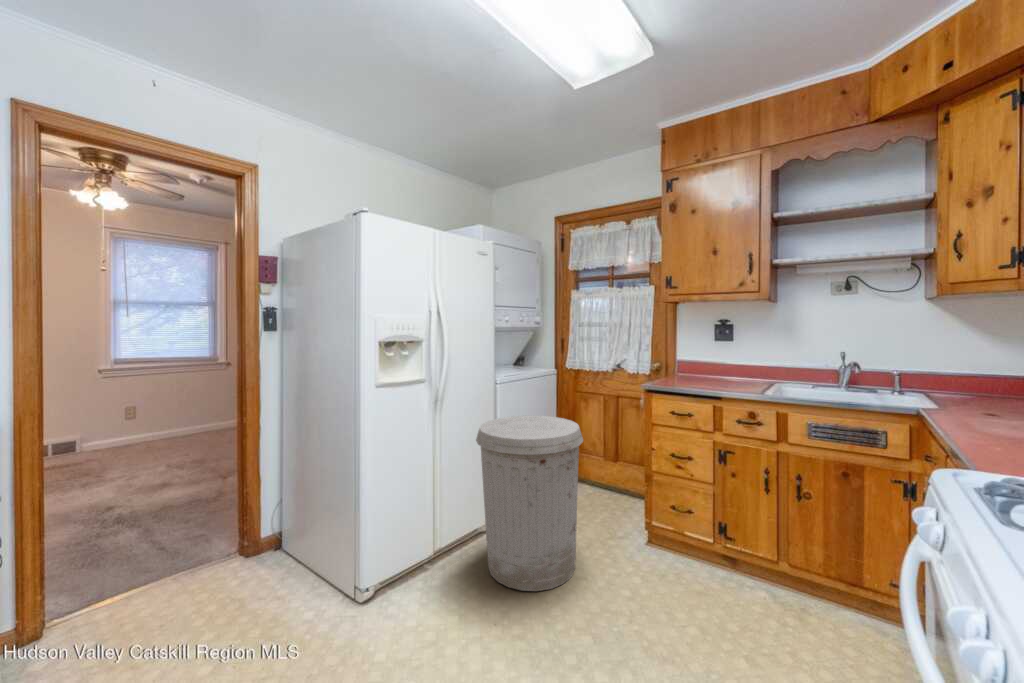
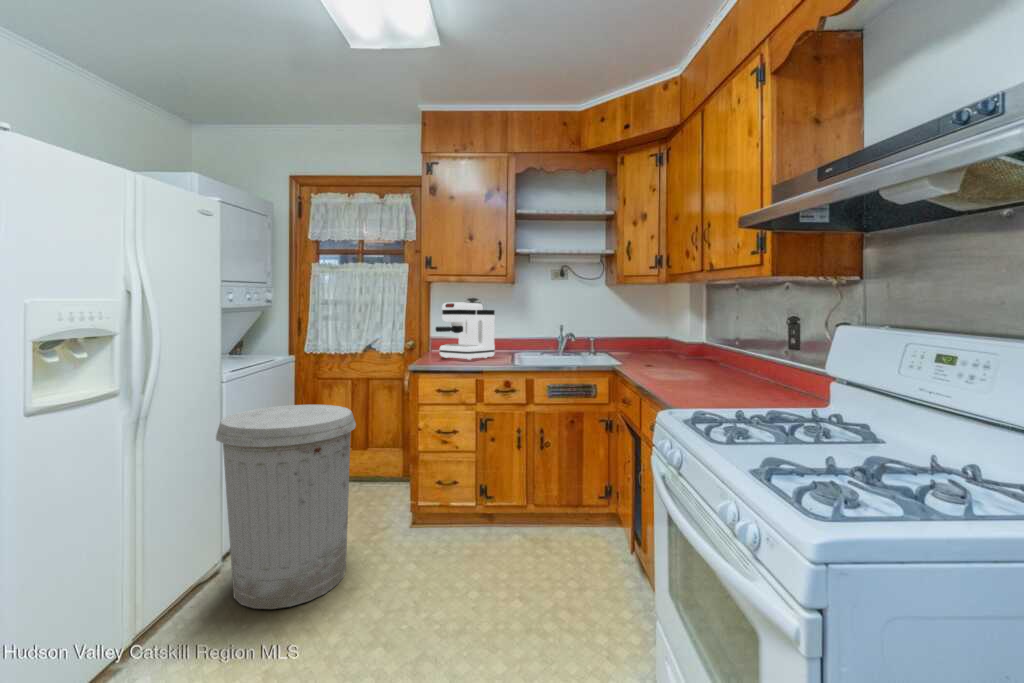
coffee maker: none [673,322,745,384] -> present [436,303,495,360]

